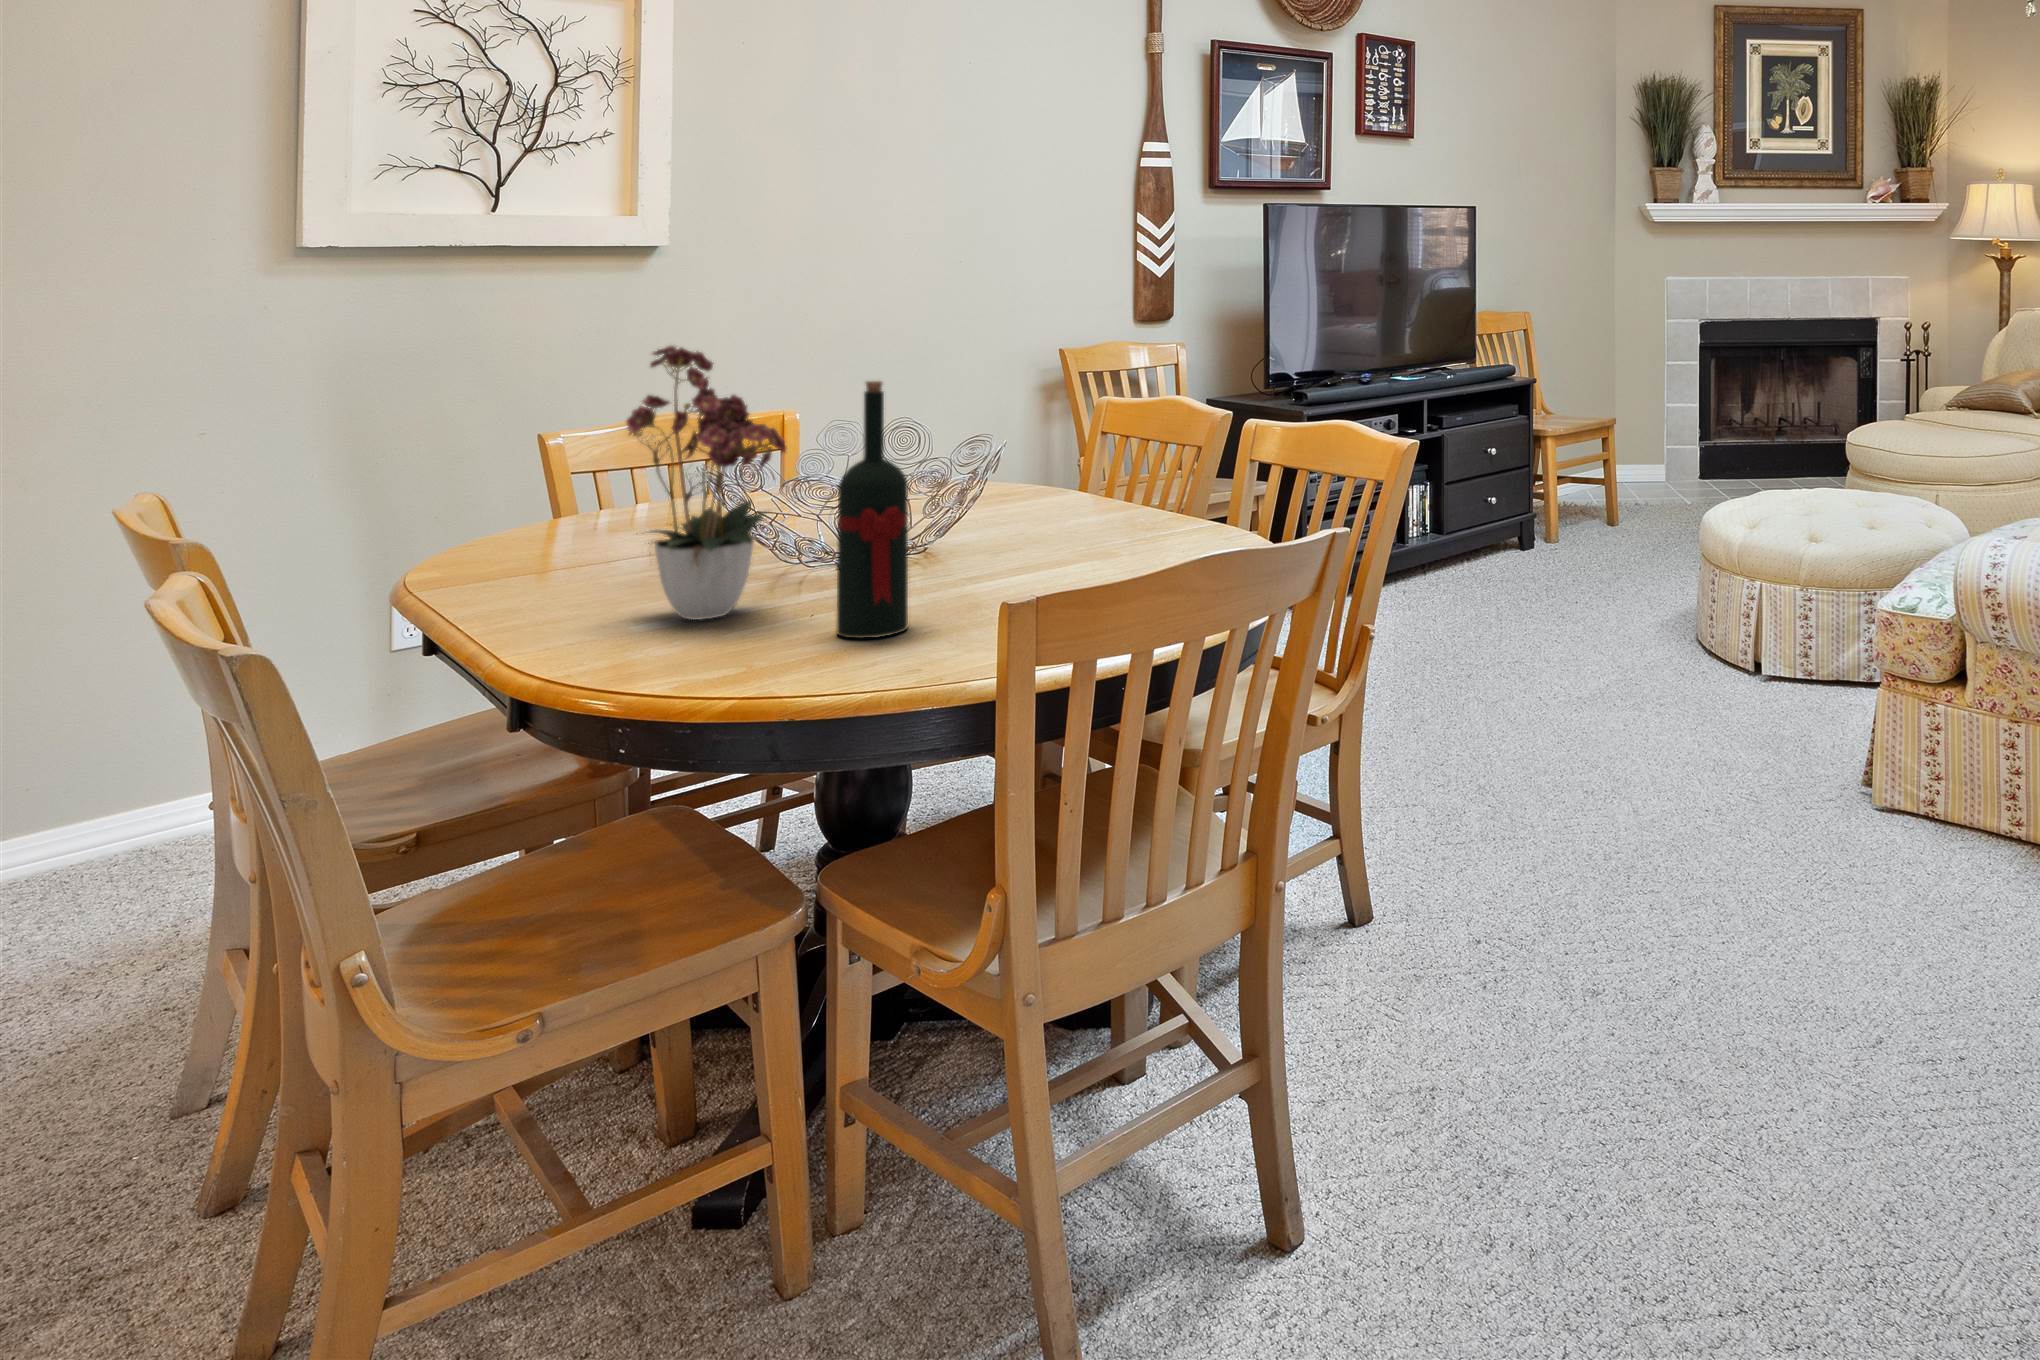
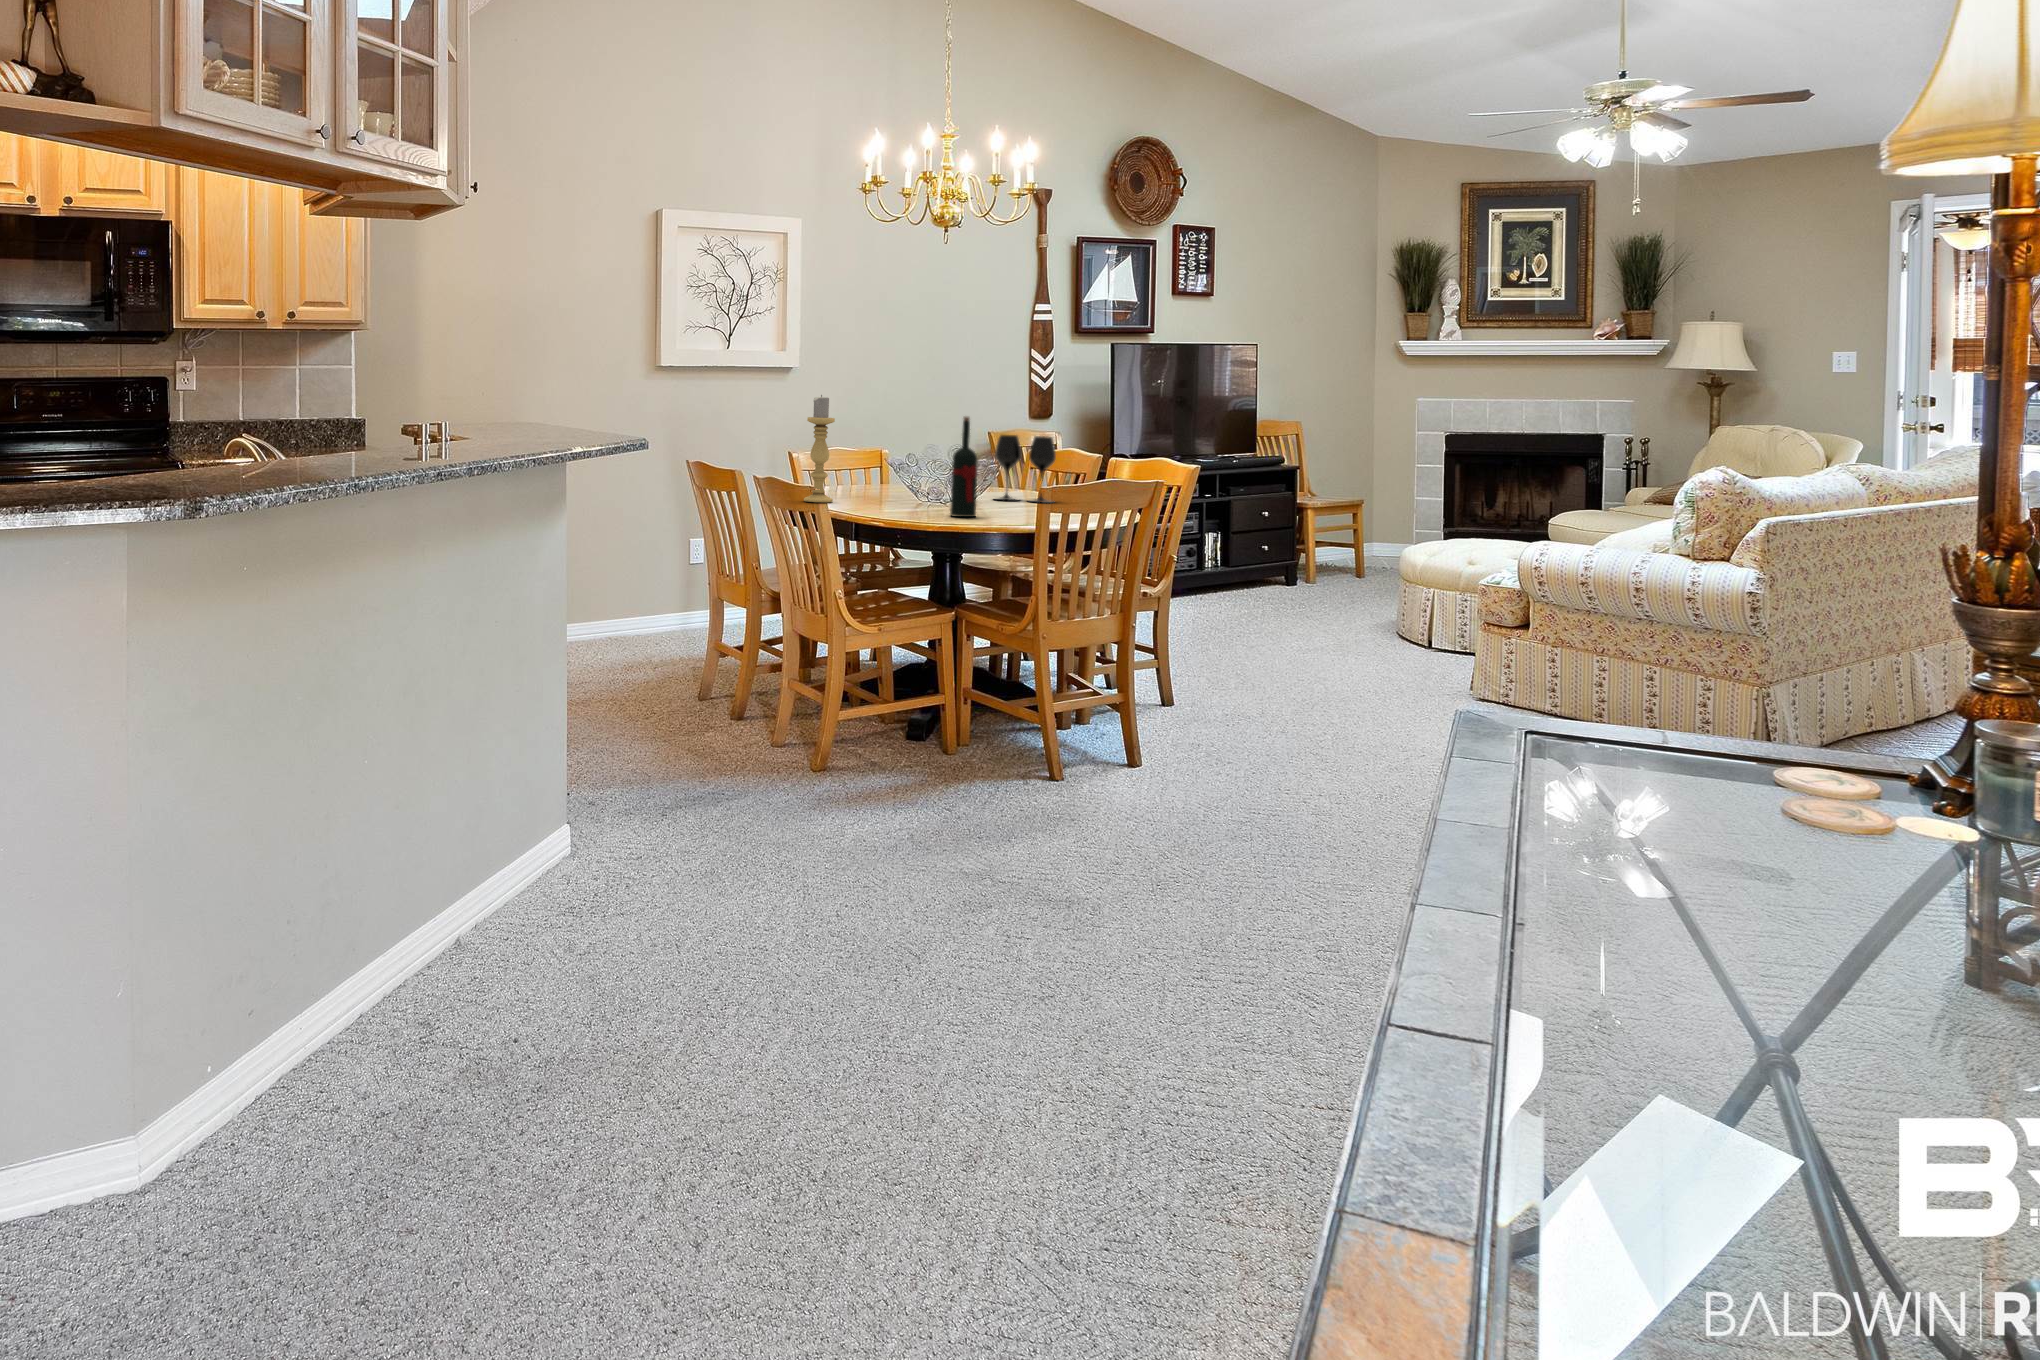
candle holder: none [482,324,570,594] -> present [804,395,835,502]
flower arrangement: present [625,345,787,620] -> none [865,397,936,511]
wine glass: none [1001,394,1137,538] -> present [995,435,1056,503]

